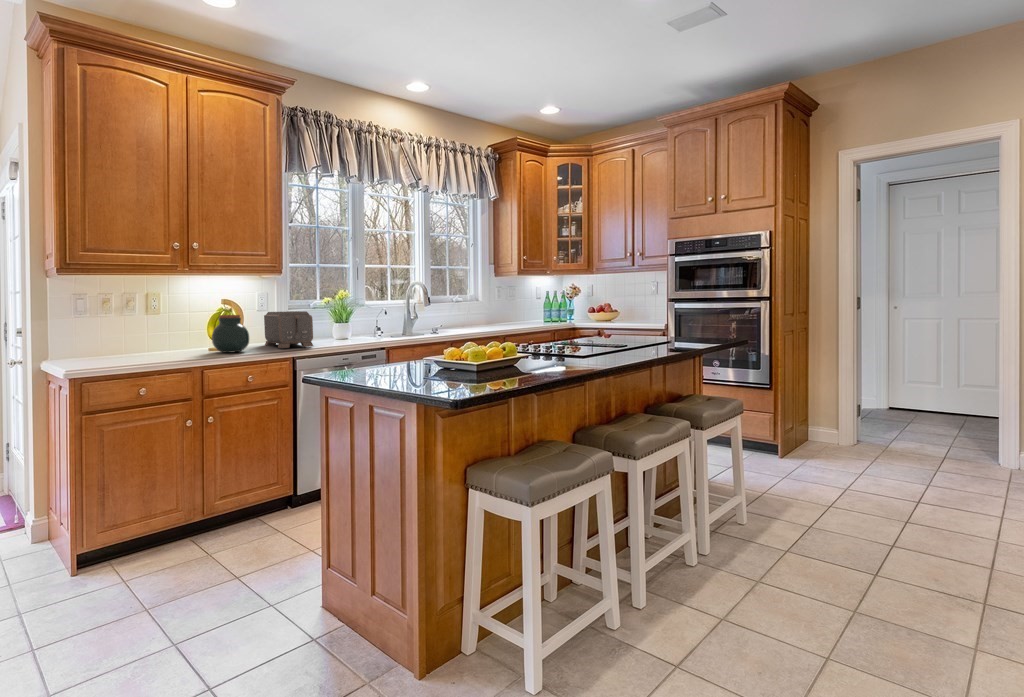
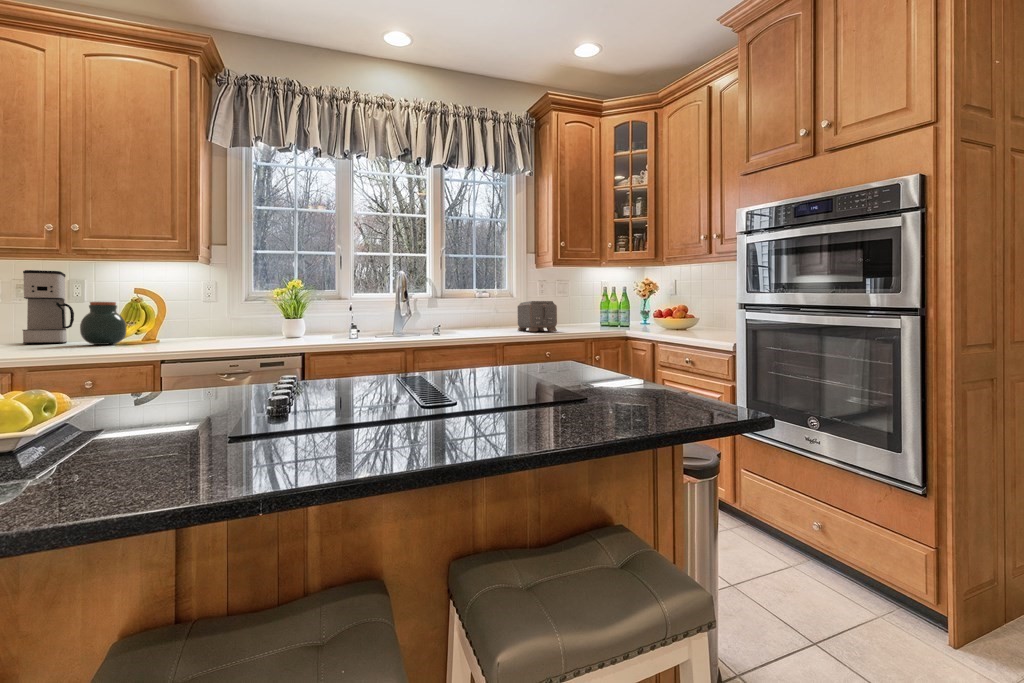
coffee maker: none [131,286,181,354] -> present [23,270,74,343]
toaster: present [264,311,313,348] -> present [518,301,557,331]

